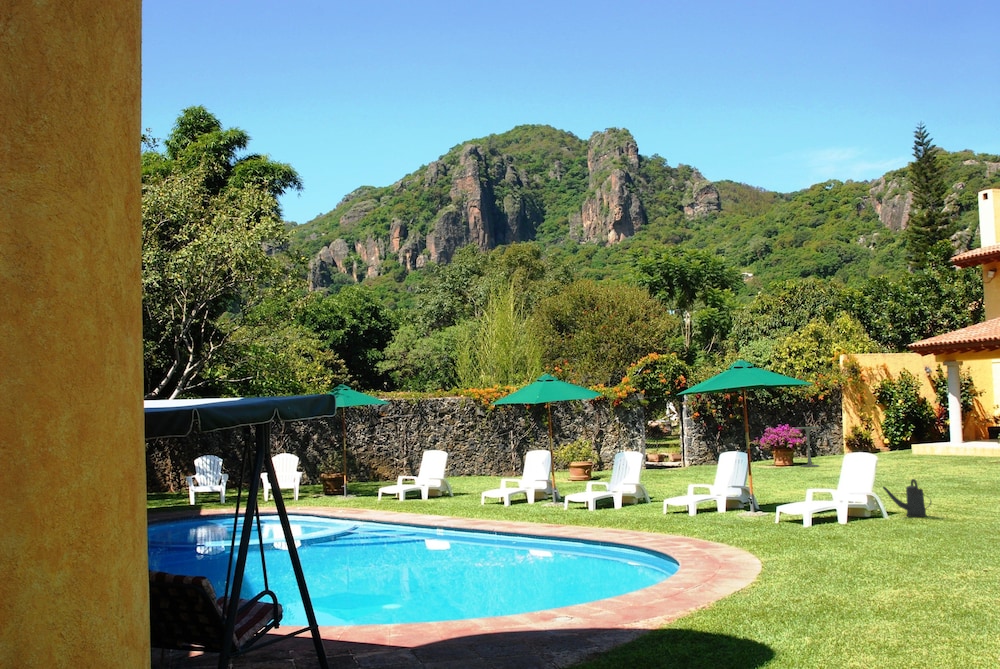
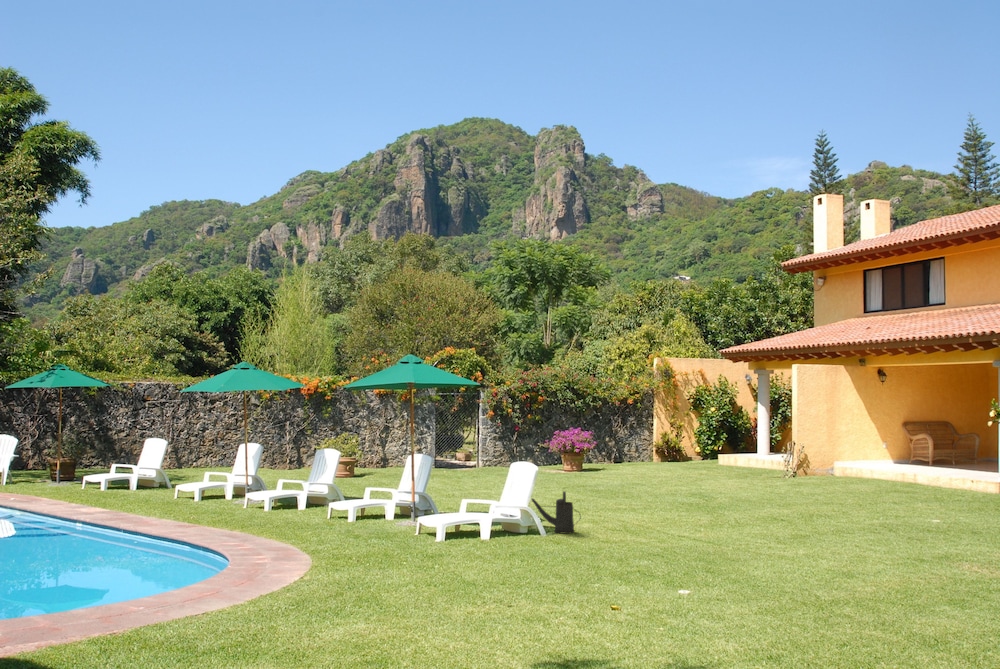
pedestal table: present [795,427,820,467] -> none [579,431,606,473]

